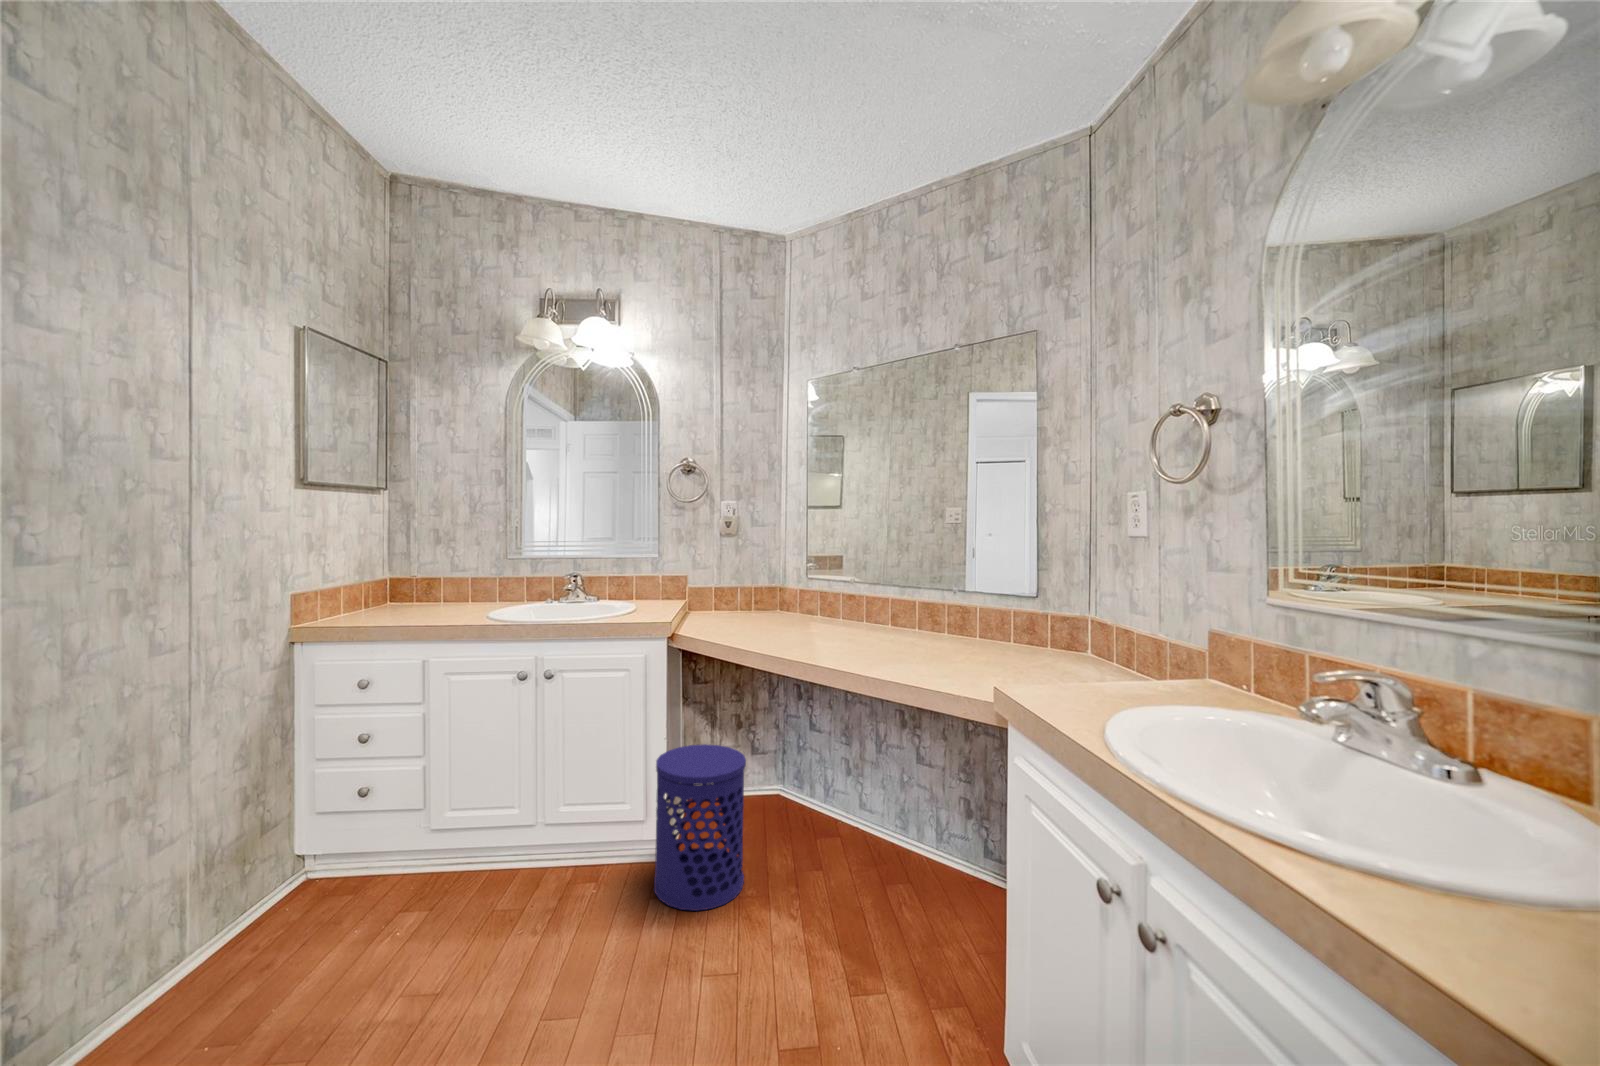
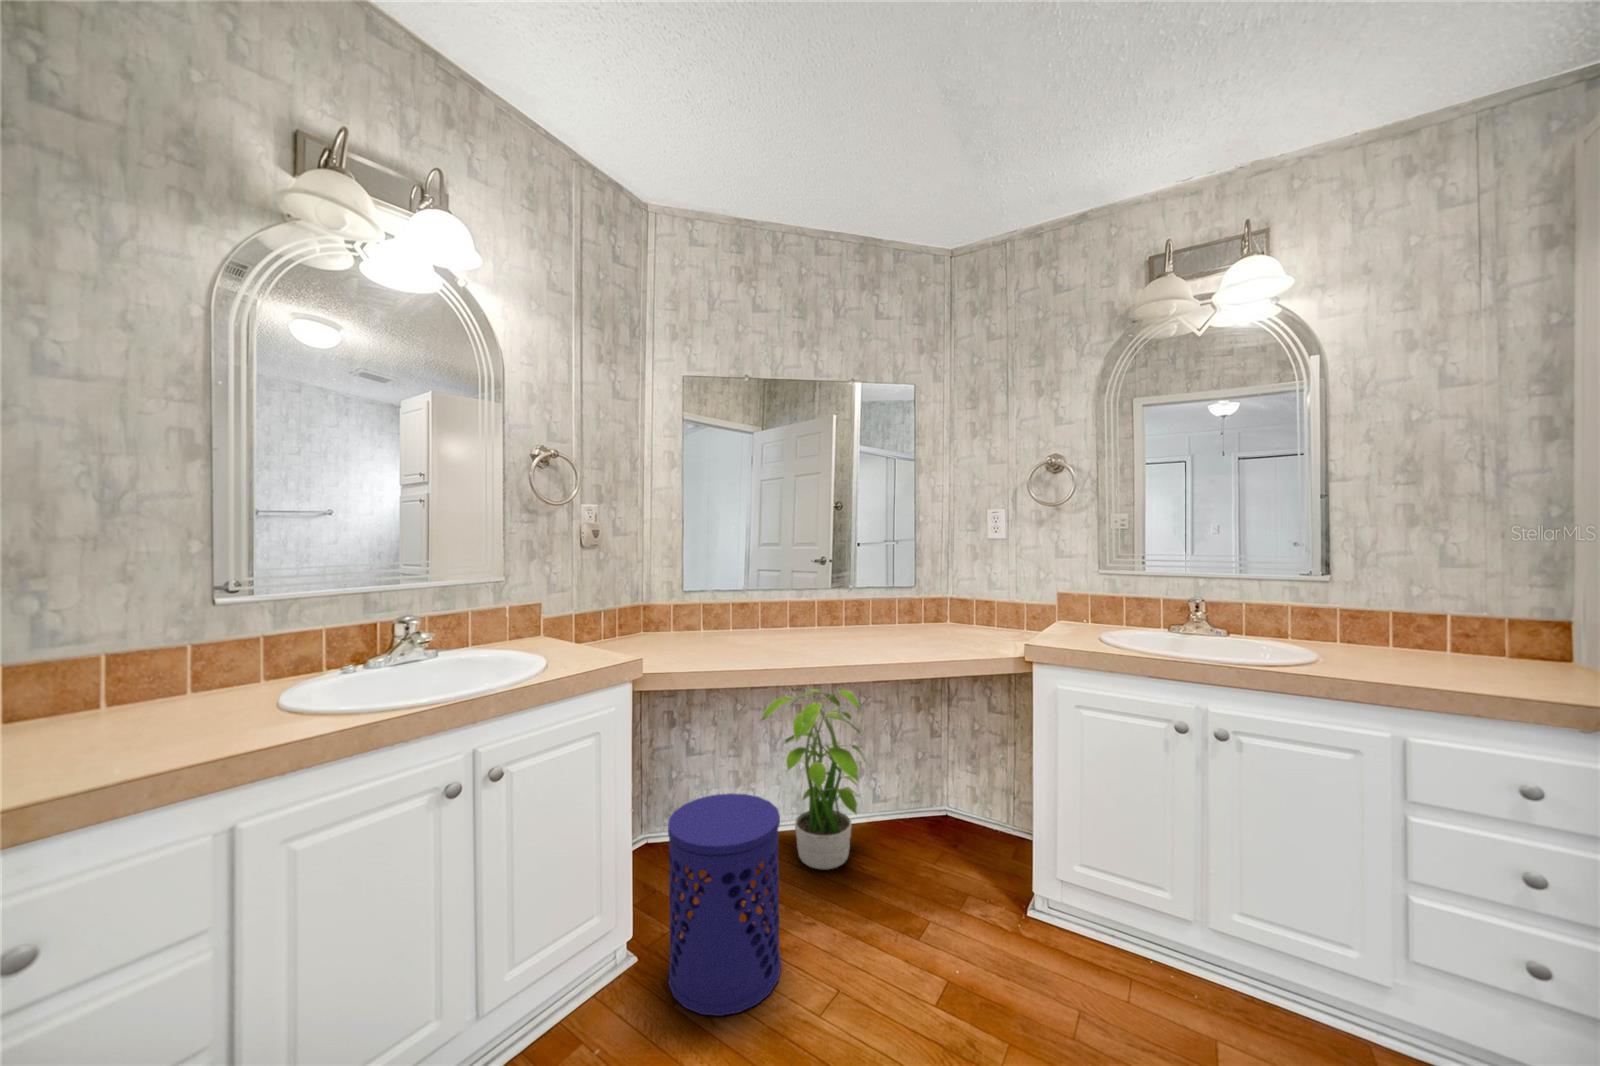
potted plant: none [816,683,937,881] -> present [760,689,866,869]

